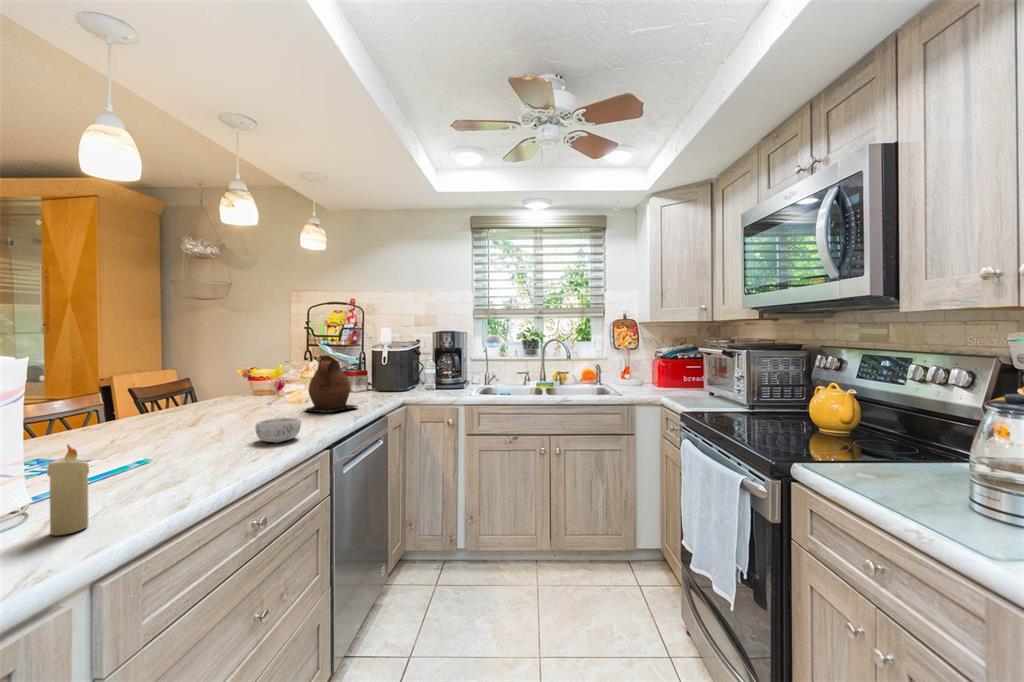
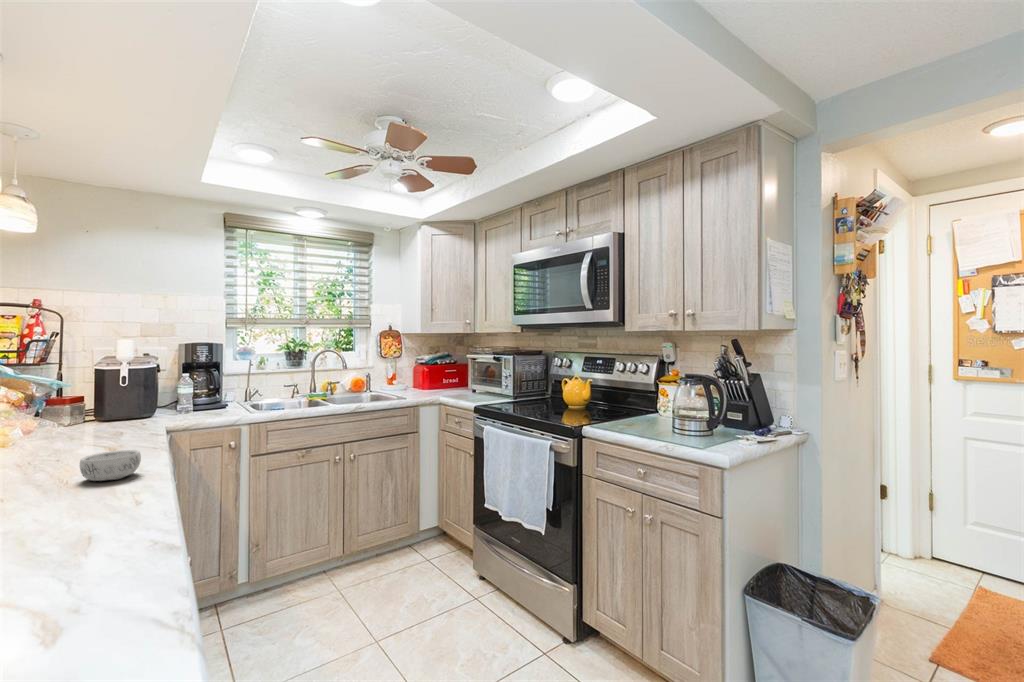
ceramic pitcher: present [306,355,358,412] -> none [47,377,134,450]
candle: present [47,445,89,535] -> none [58,478,100,573]

